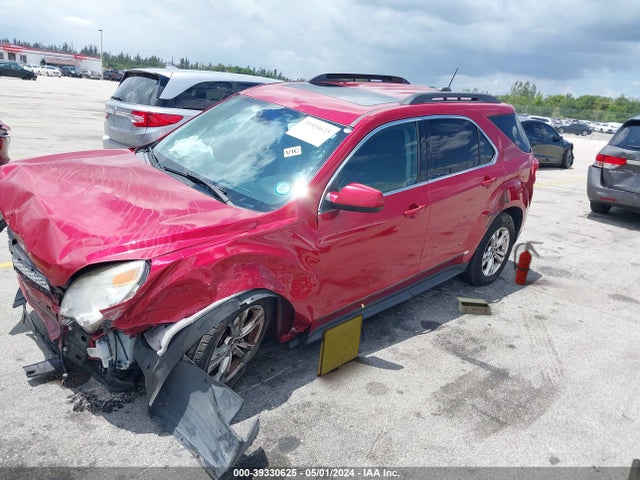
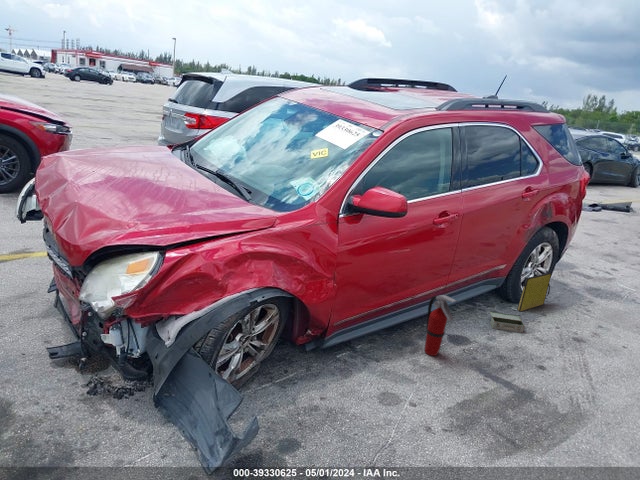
fire extinguisher: present [514,241,543,285] -> present [425,295,457,356]
bag: present [317,313,364,376] -> present [517,272,552,311]

